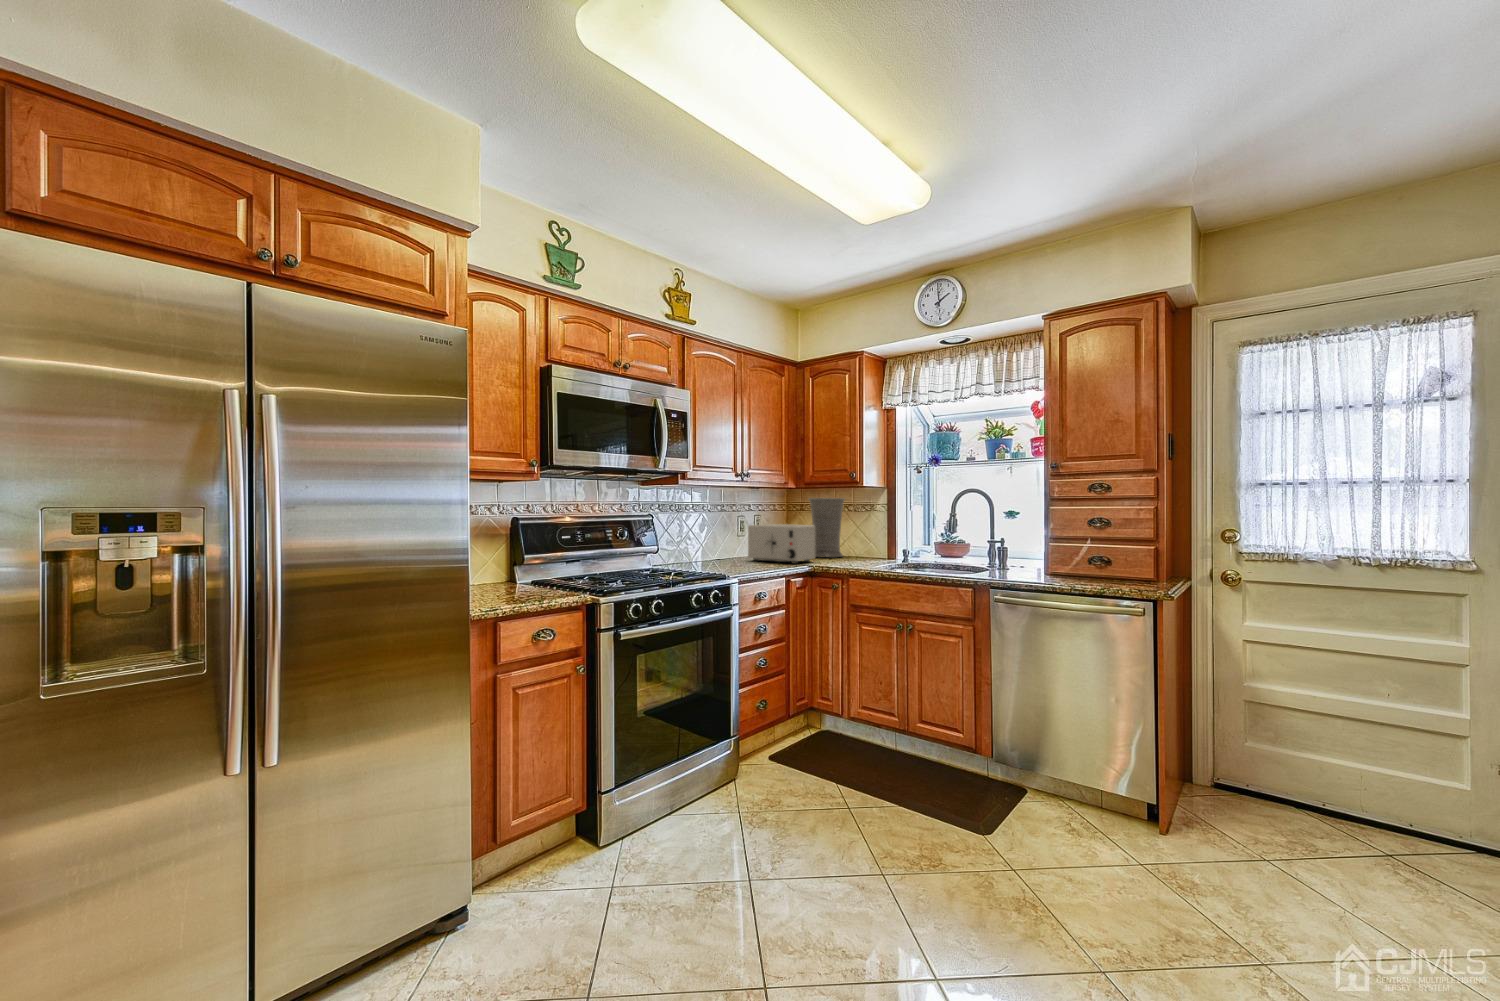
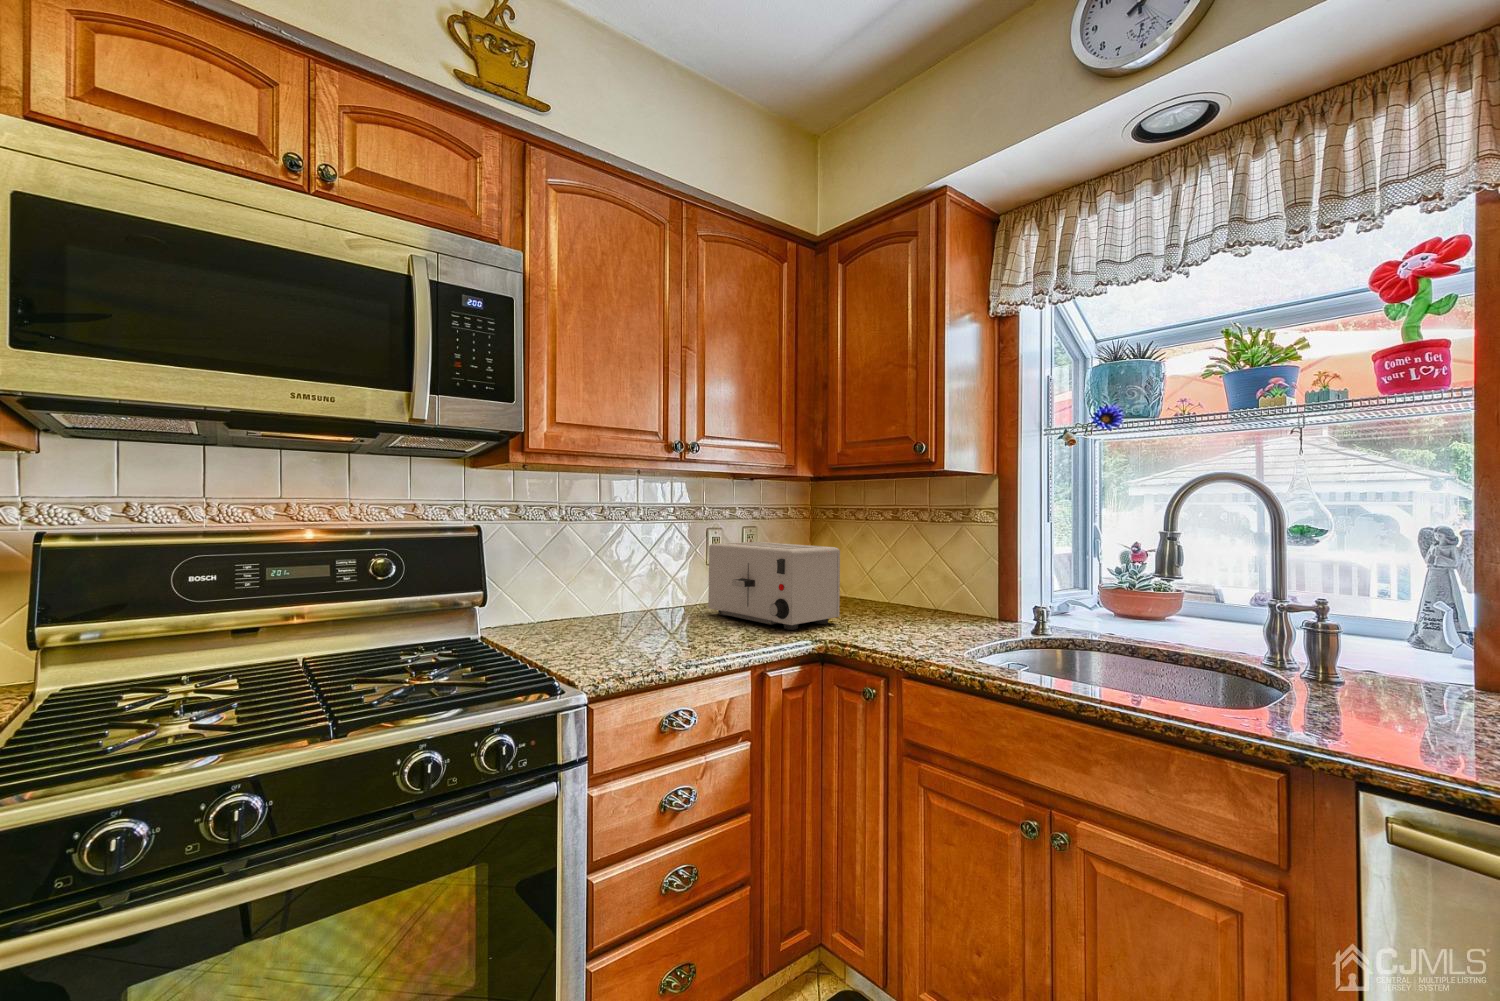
vase: present [809,498,845,558] -> none [840,493,912,610]

